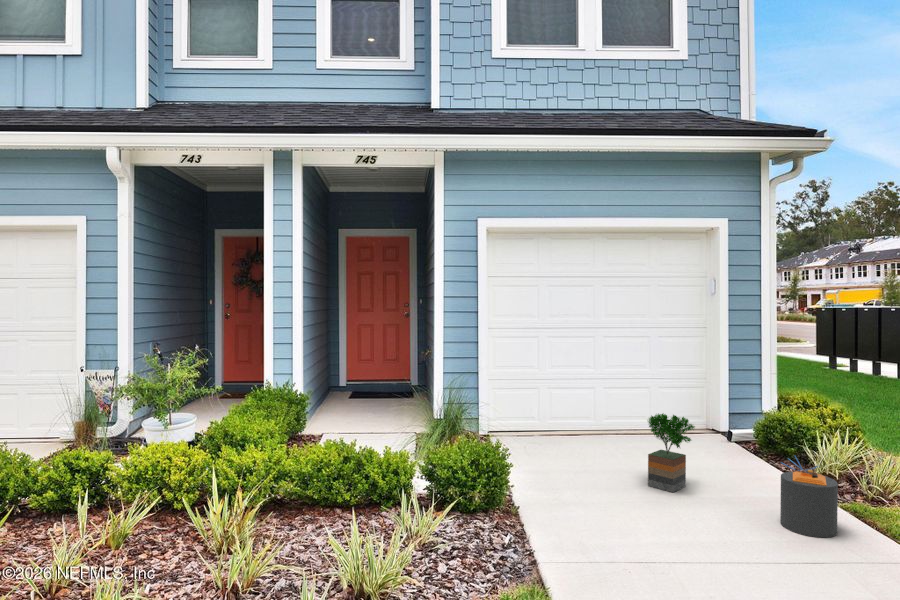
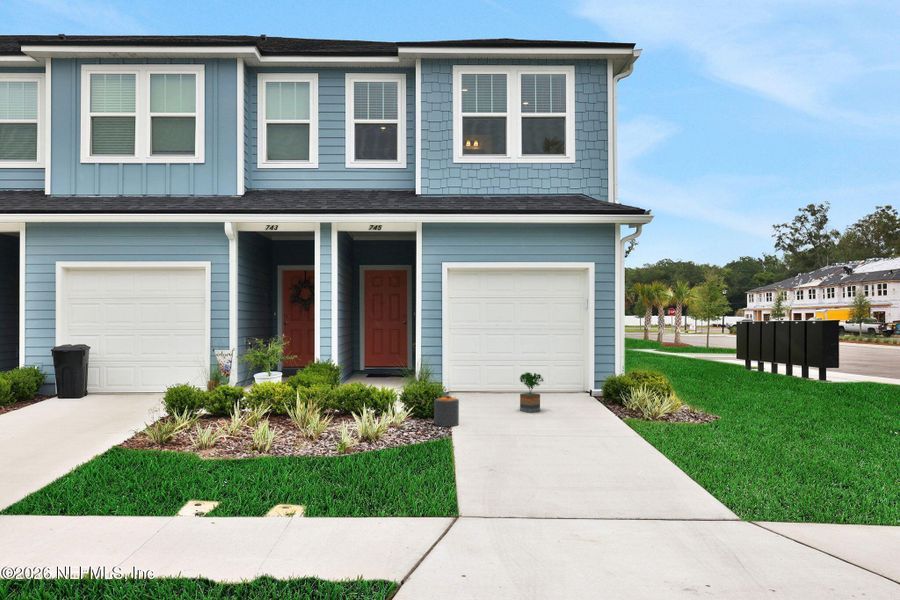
trash can: present [780,456,838,537] -> present [434,394,459,427]

